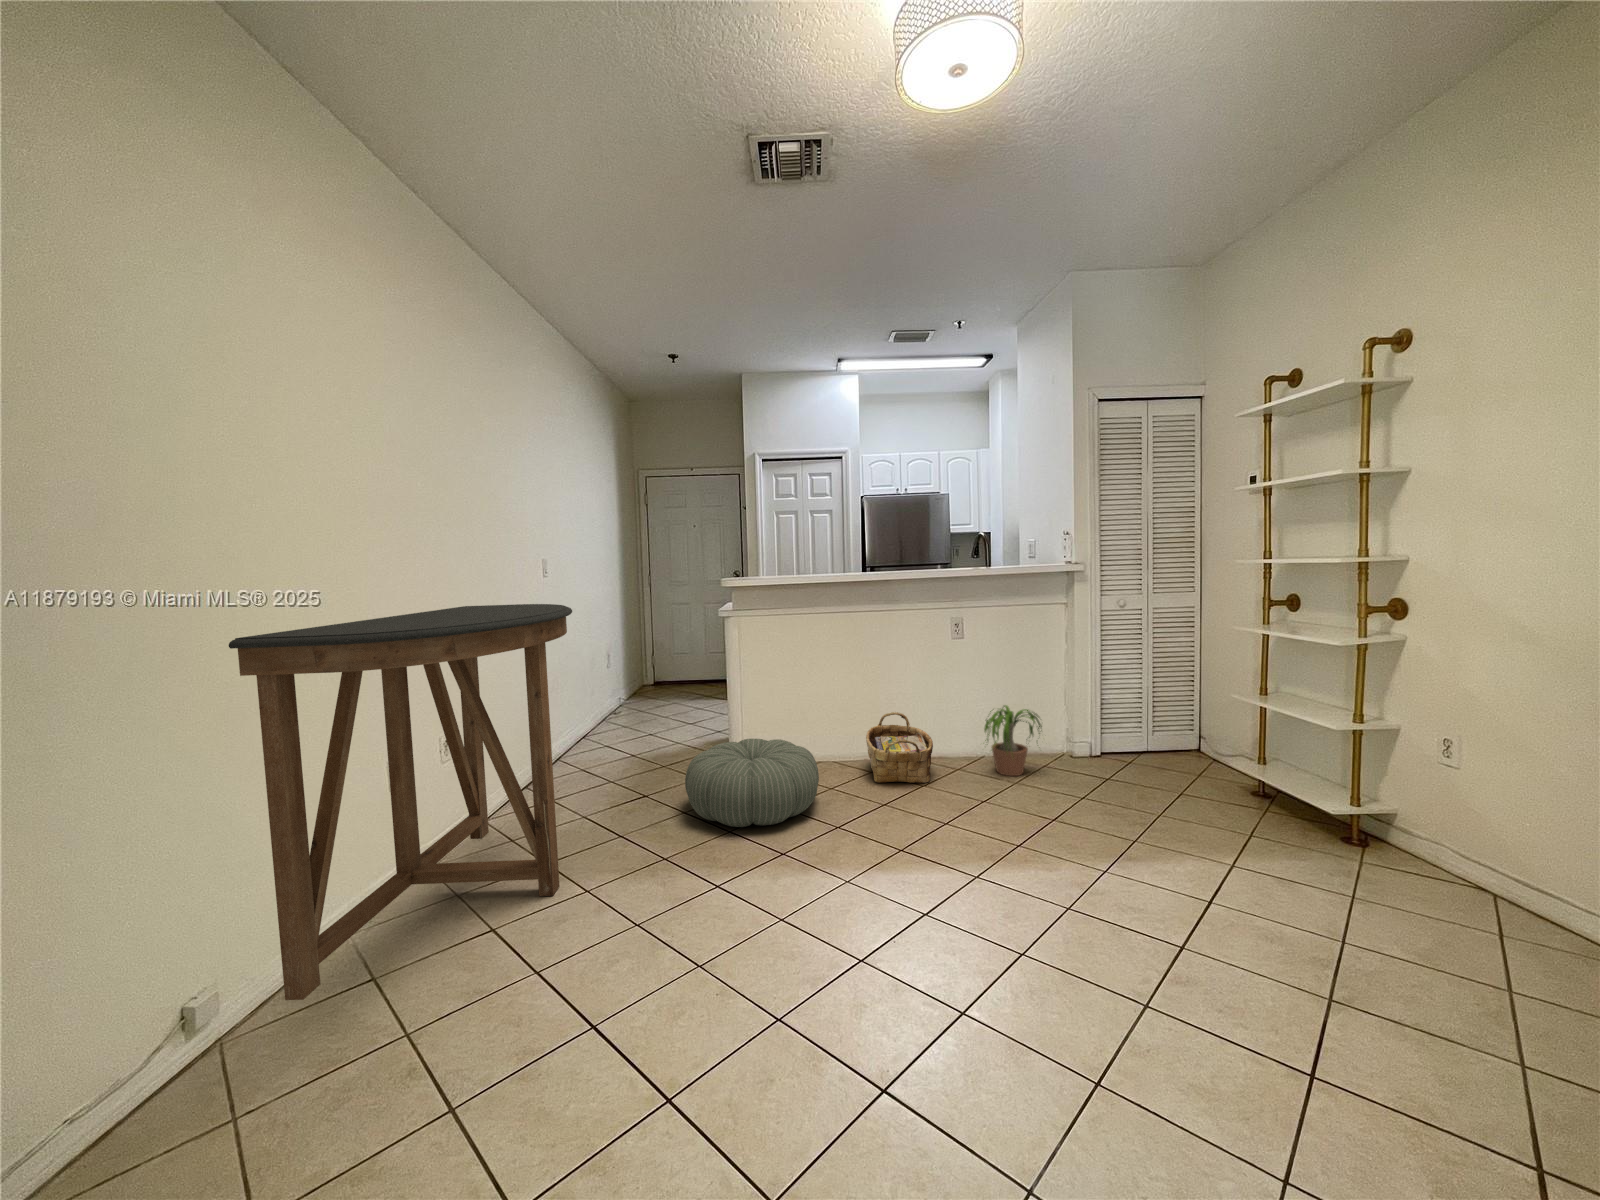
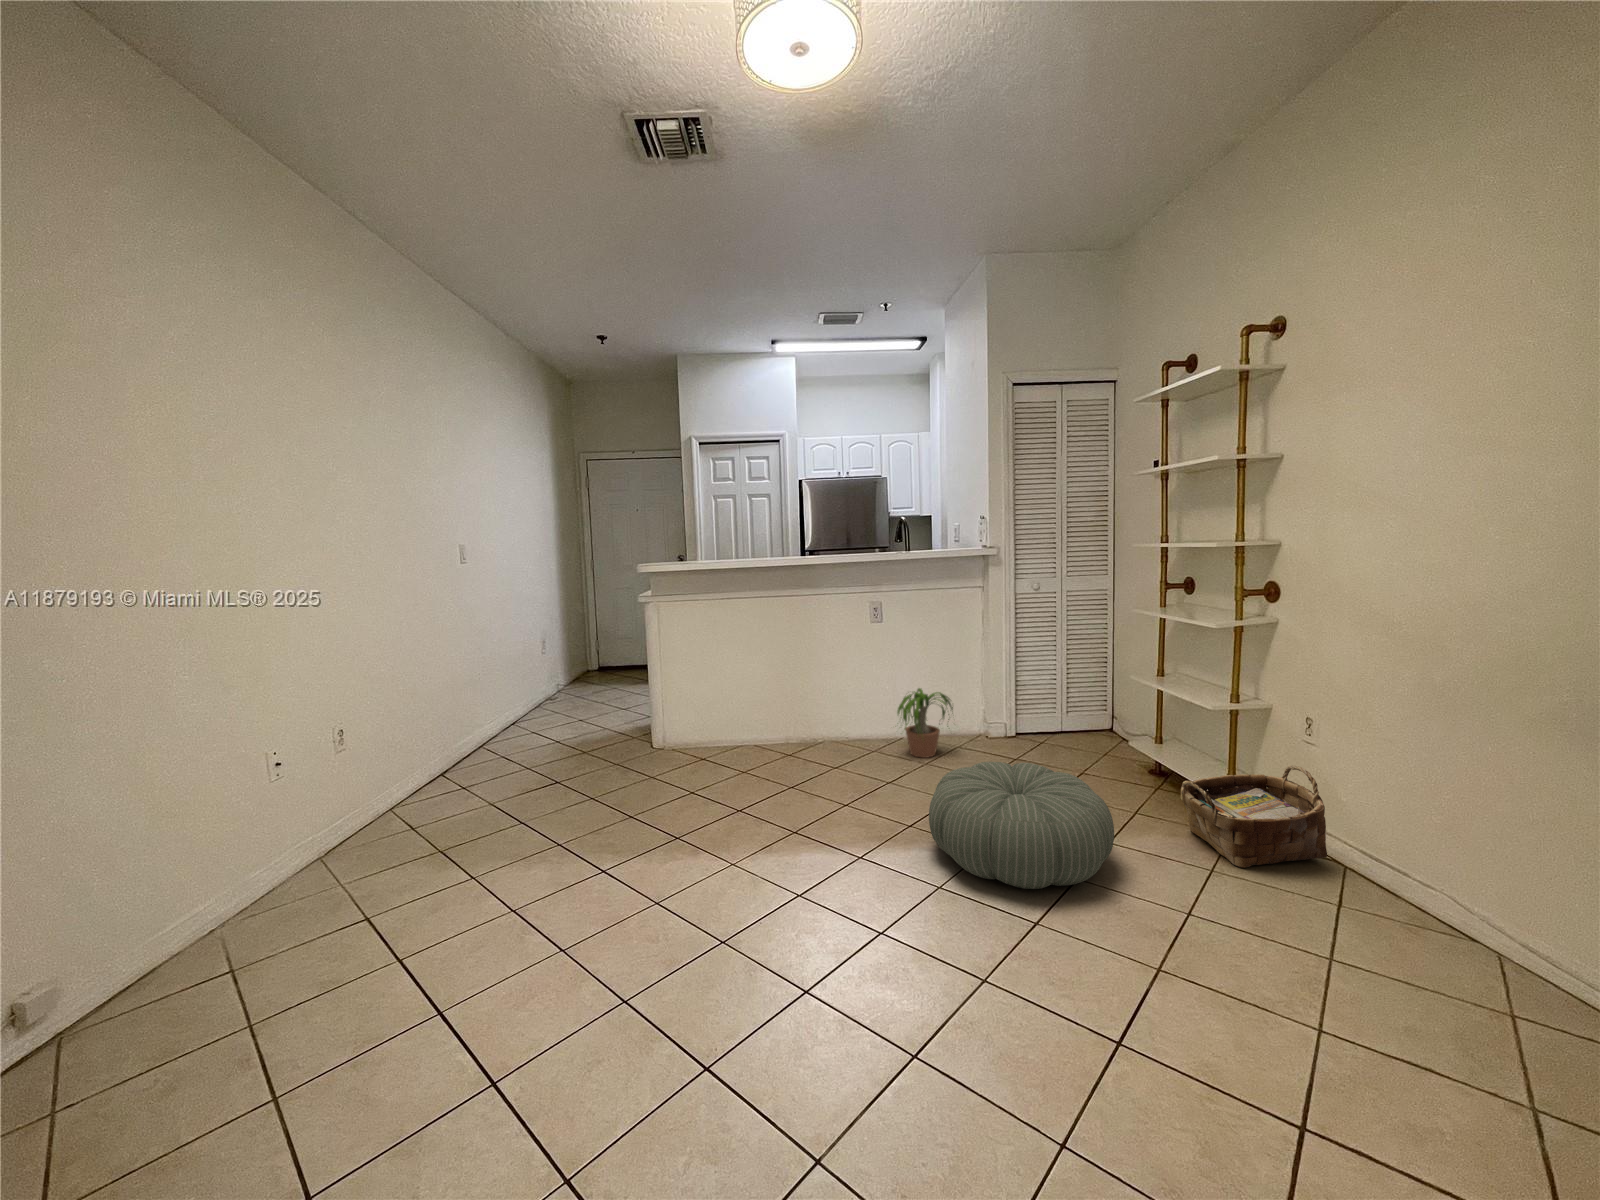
console table: present [229,604,572,1000] -> none [36,594,457,1005]
woven basket: present [866,712,933,783] -> present [1181,765,1327,868]
pouf: present [685,739,819,827] -> present [929,762,1114,889]

